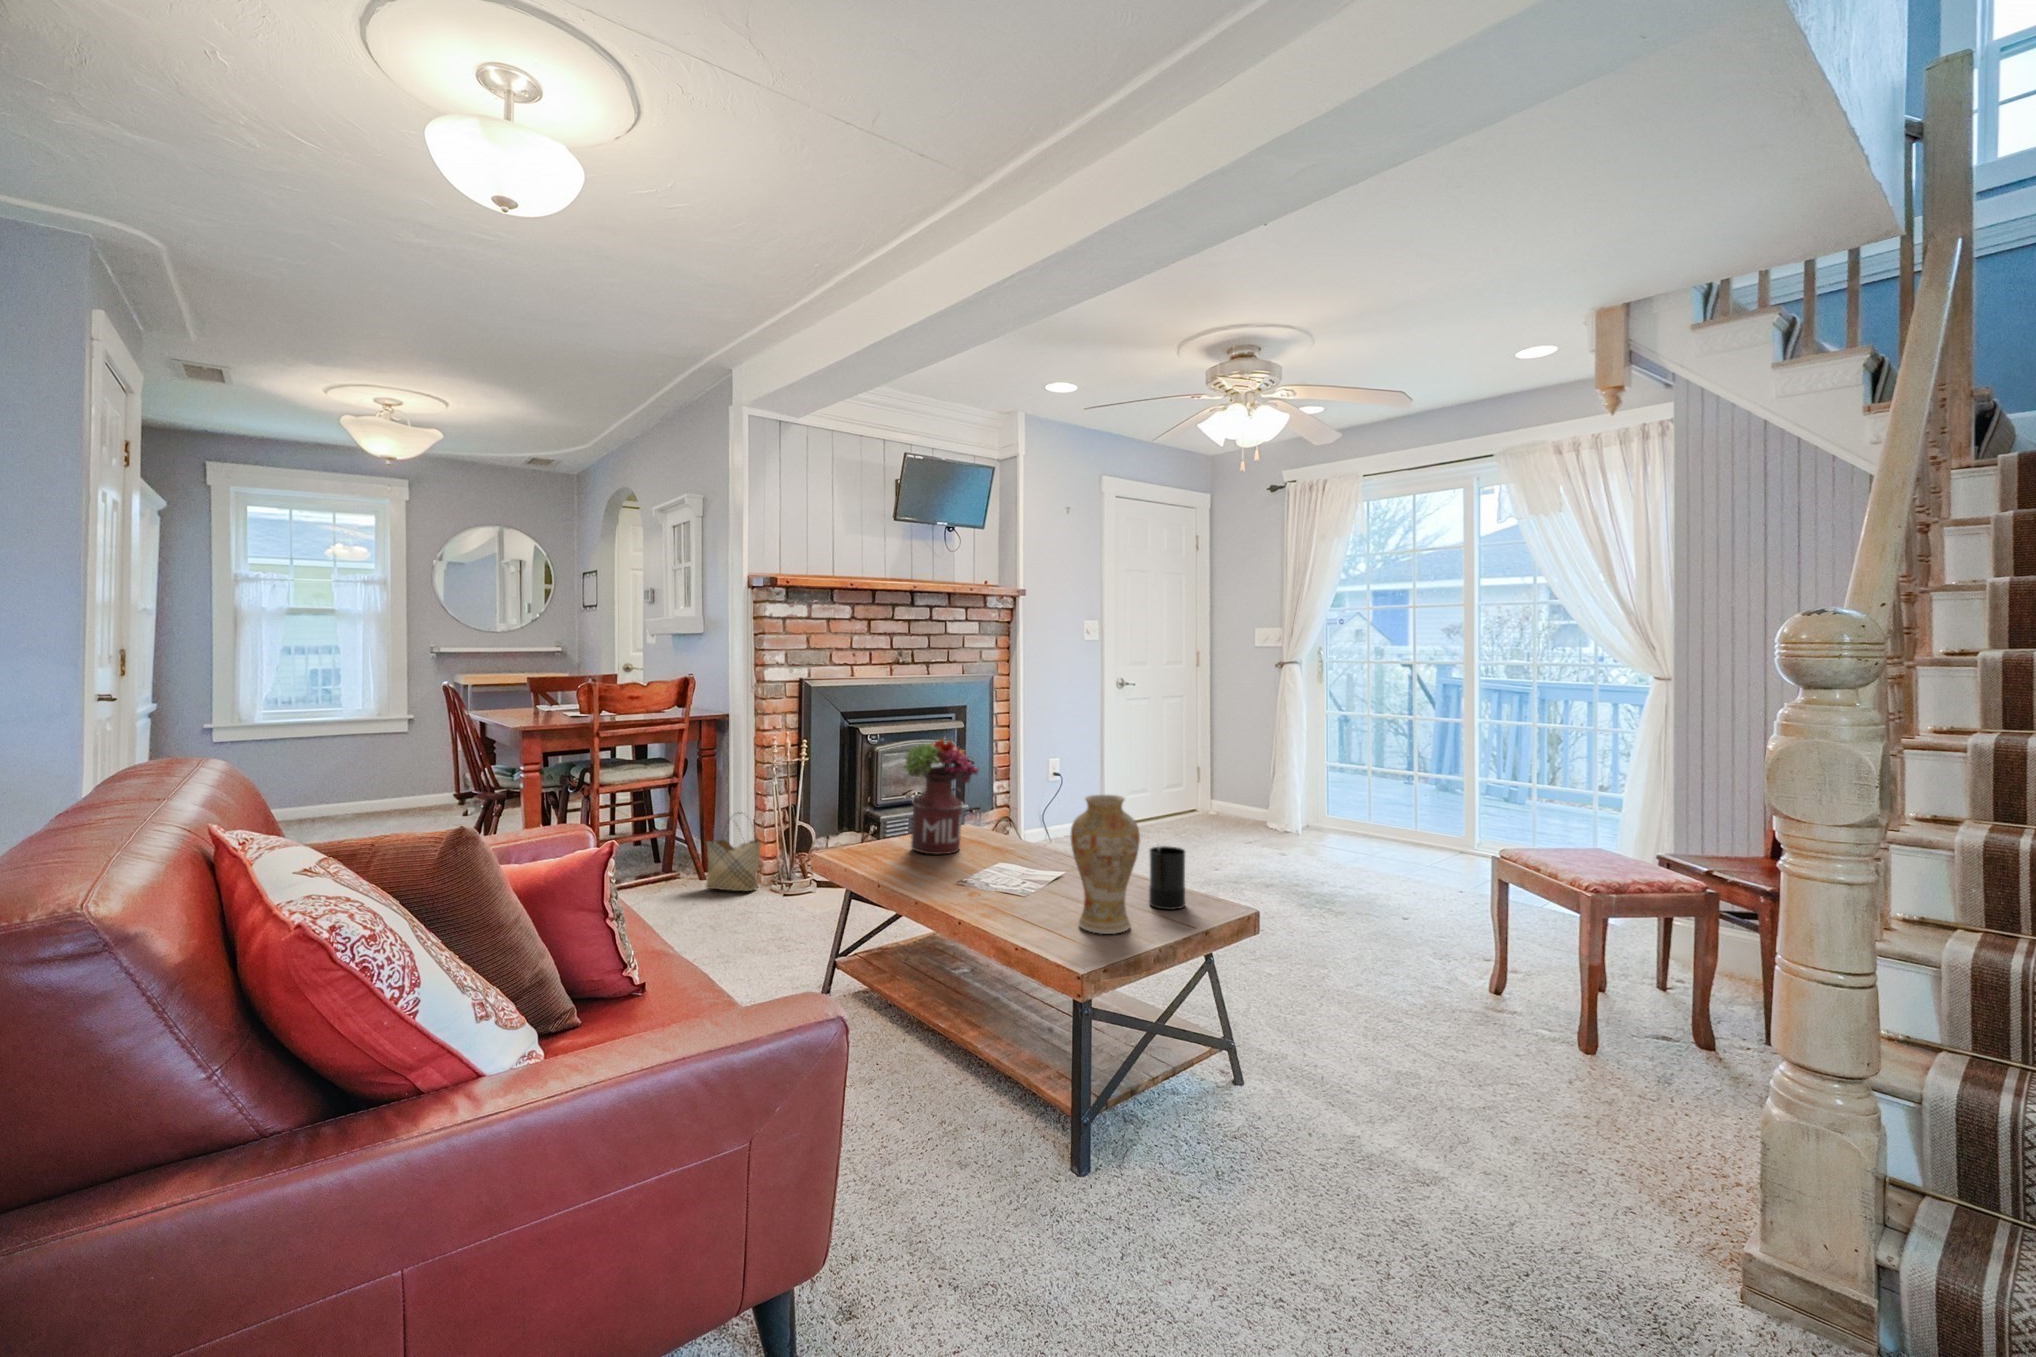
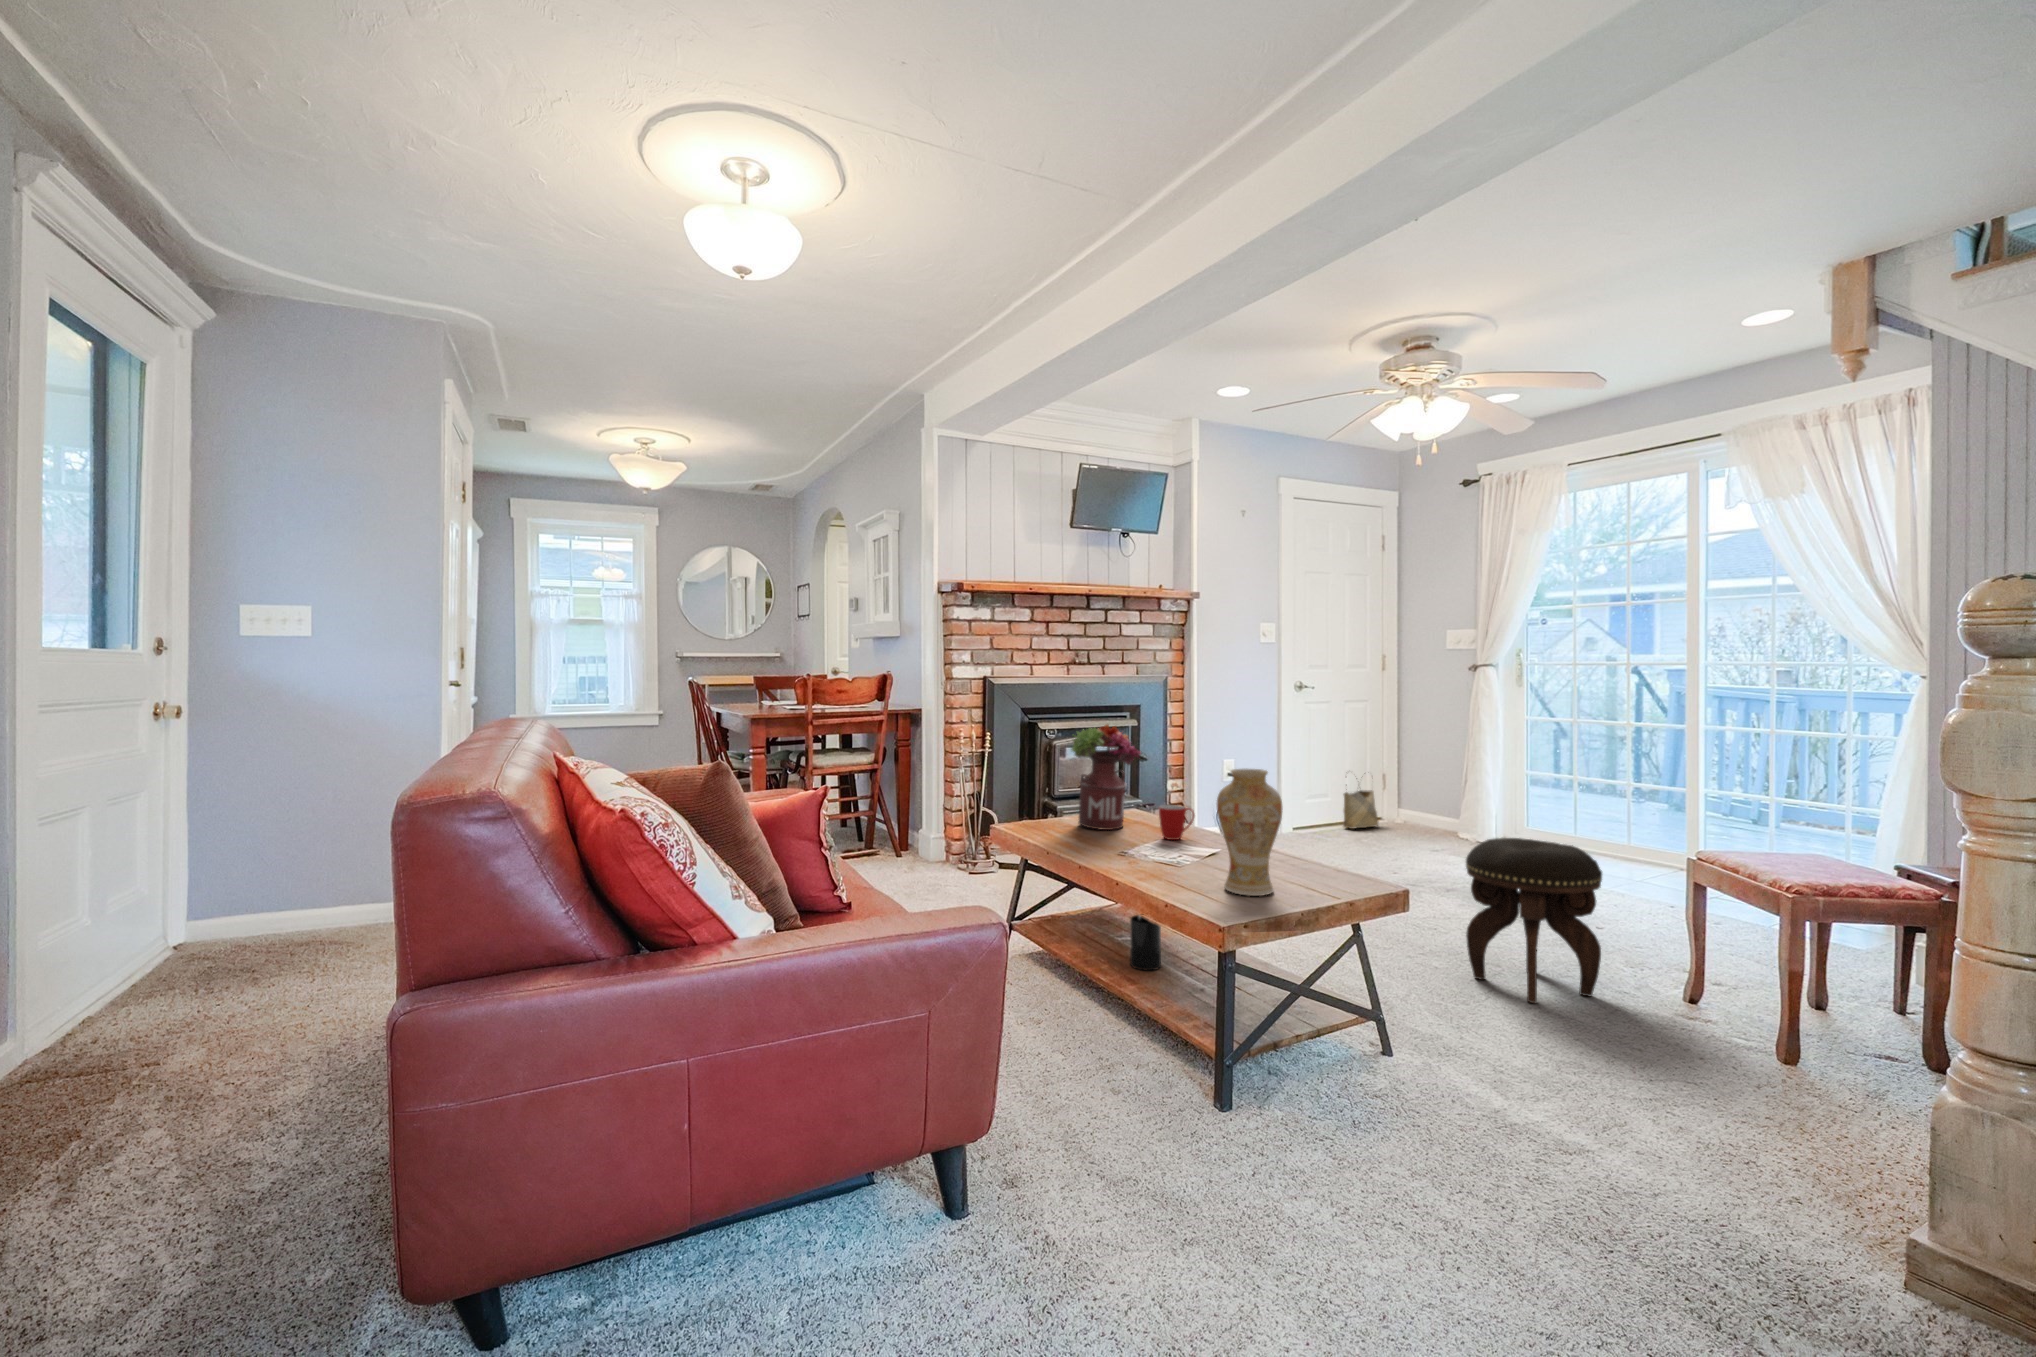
woven basket: present [706,813,761,891] -> present [1343,790,1378,829]
mug: none [999,826,1037,864] -> present [1159,805,1194,840]
candle: present [1149,842,1185,910] -> present [1130,914,1161,970]
footstool: none [1297,843,1421,1008] -> present [1466,838,1602,1003]

